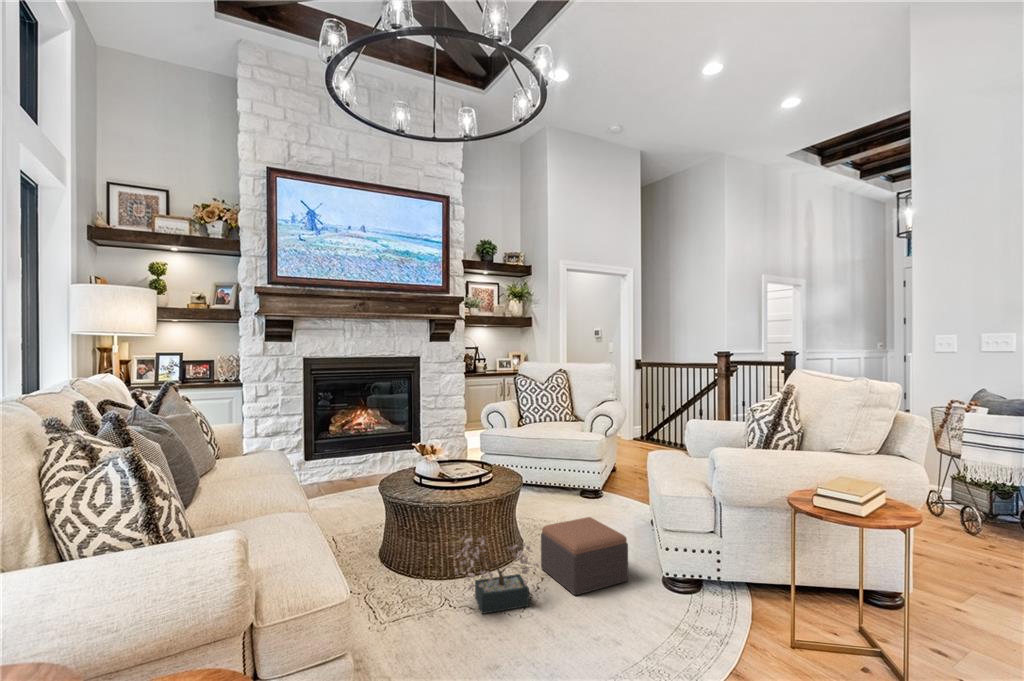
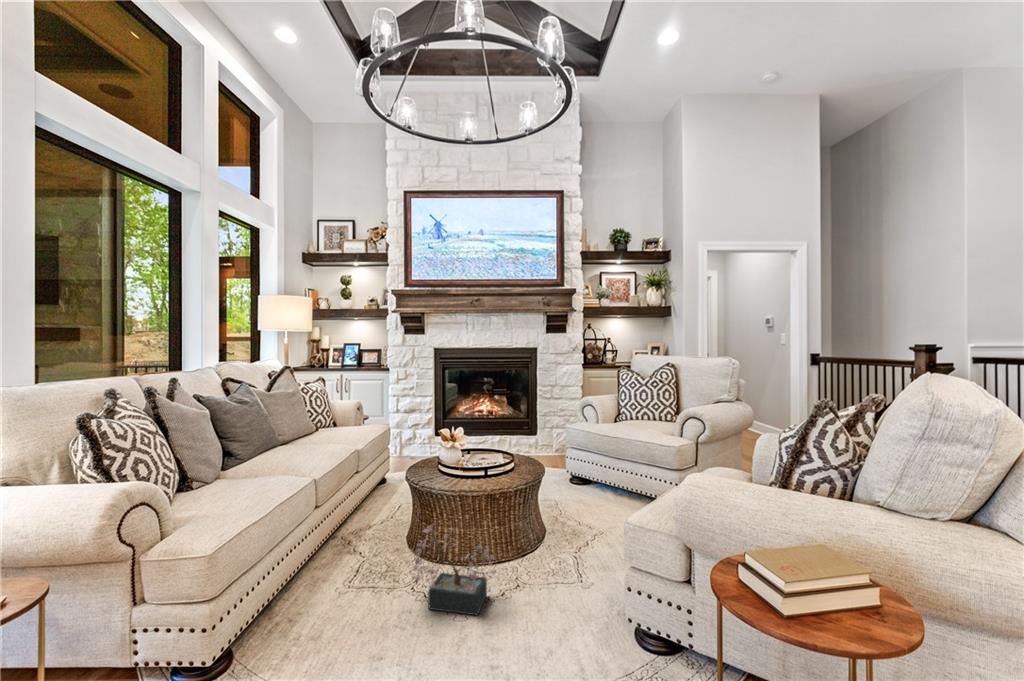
footstool: present [541,517,628,595] -> none [532,532,613,620]

